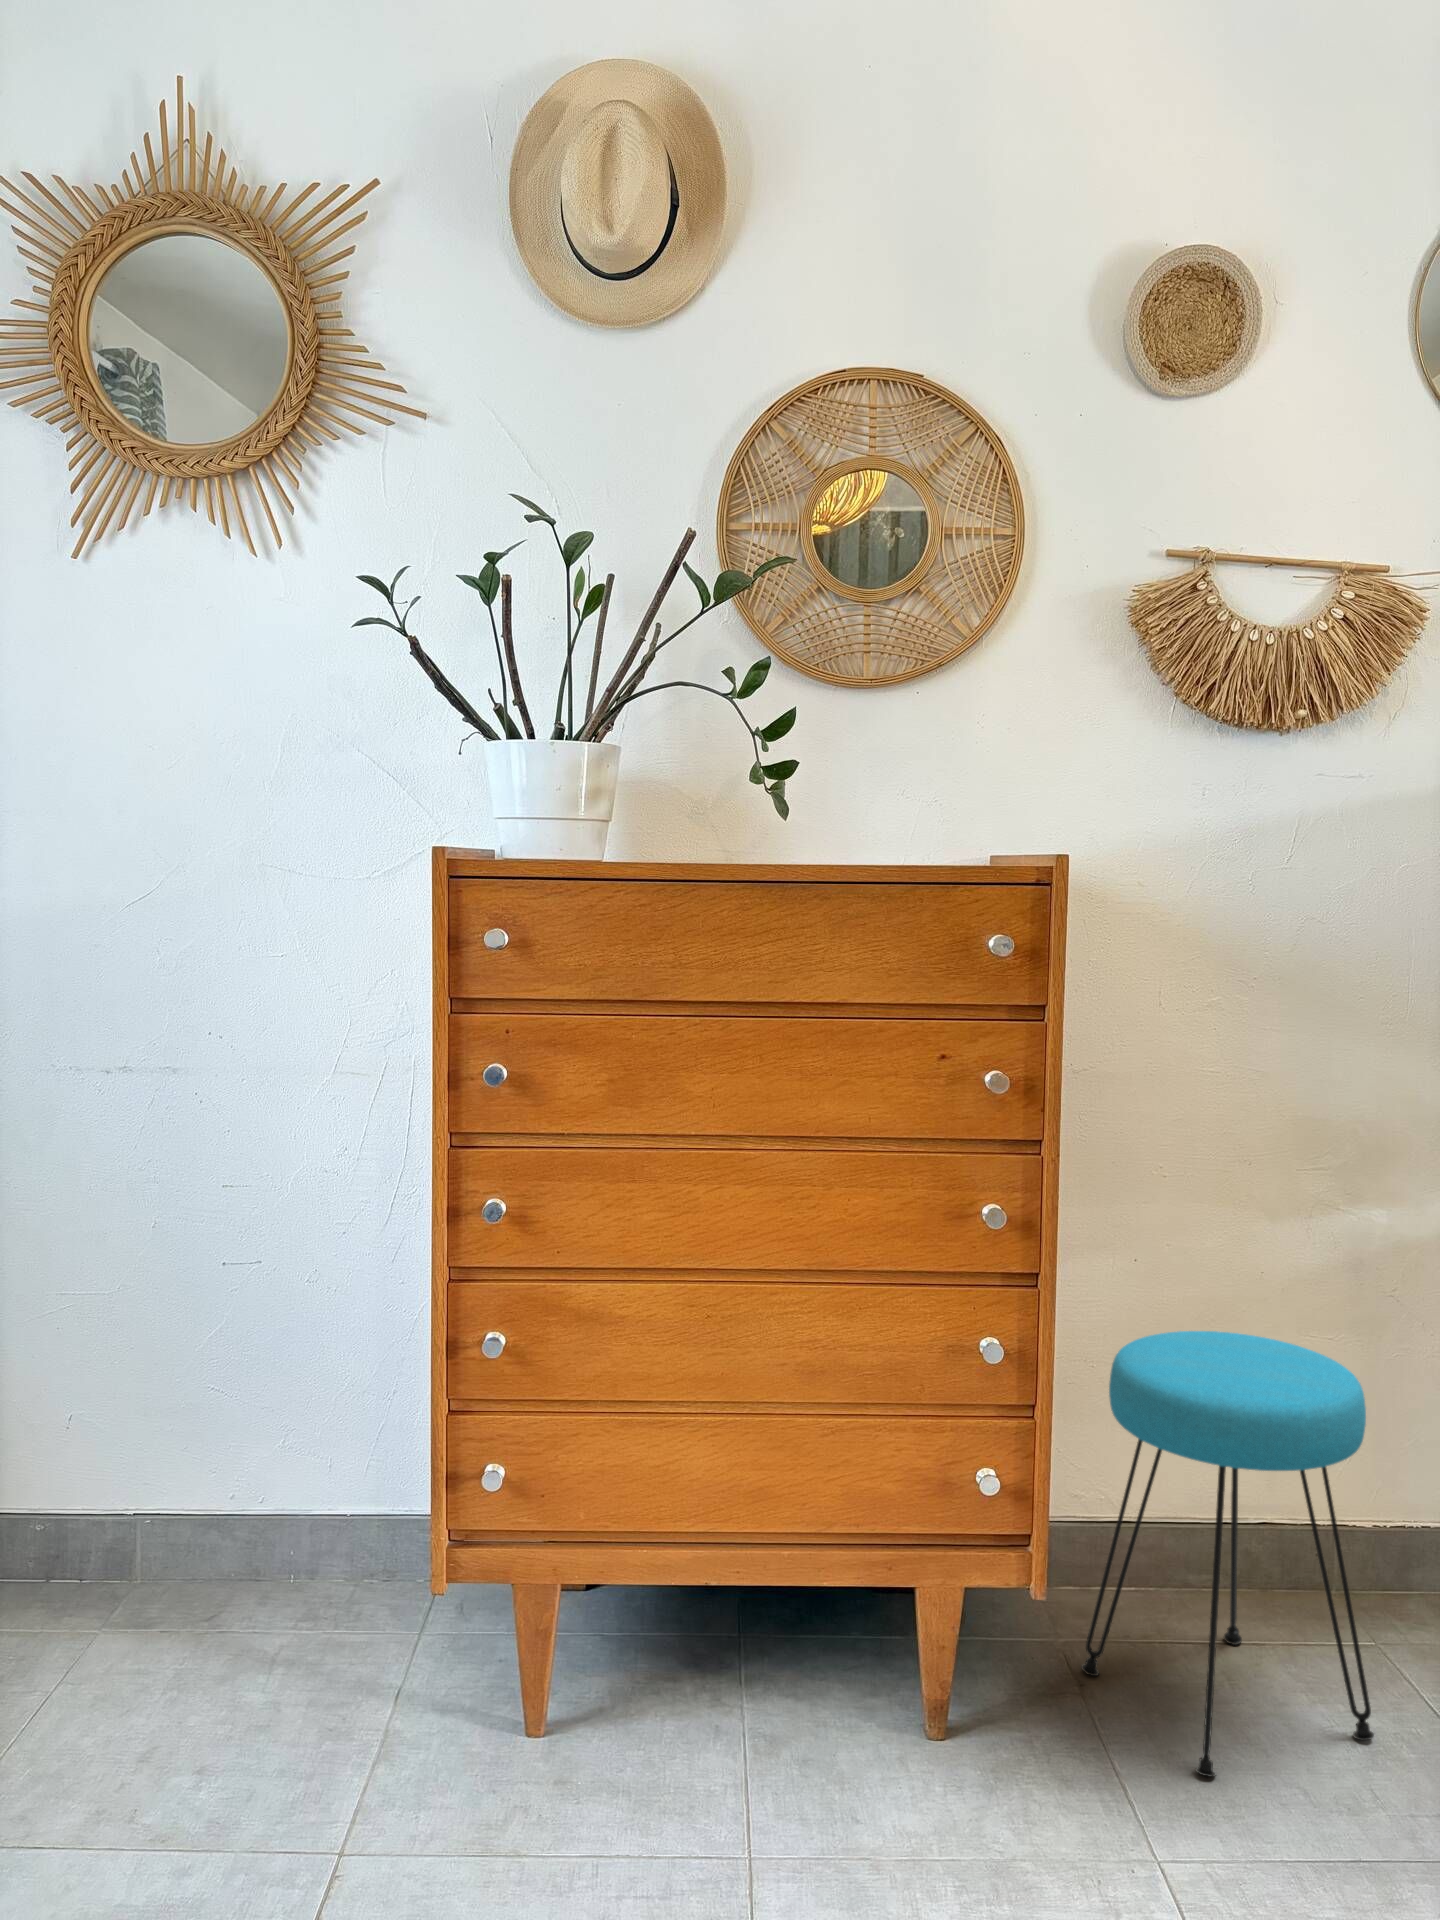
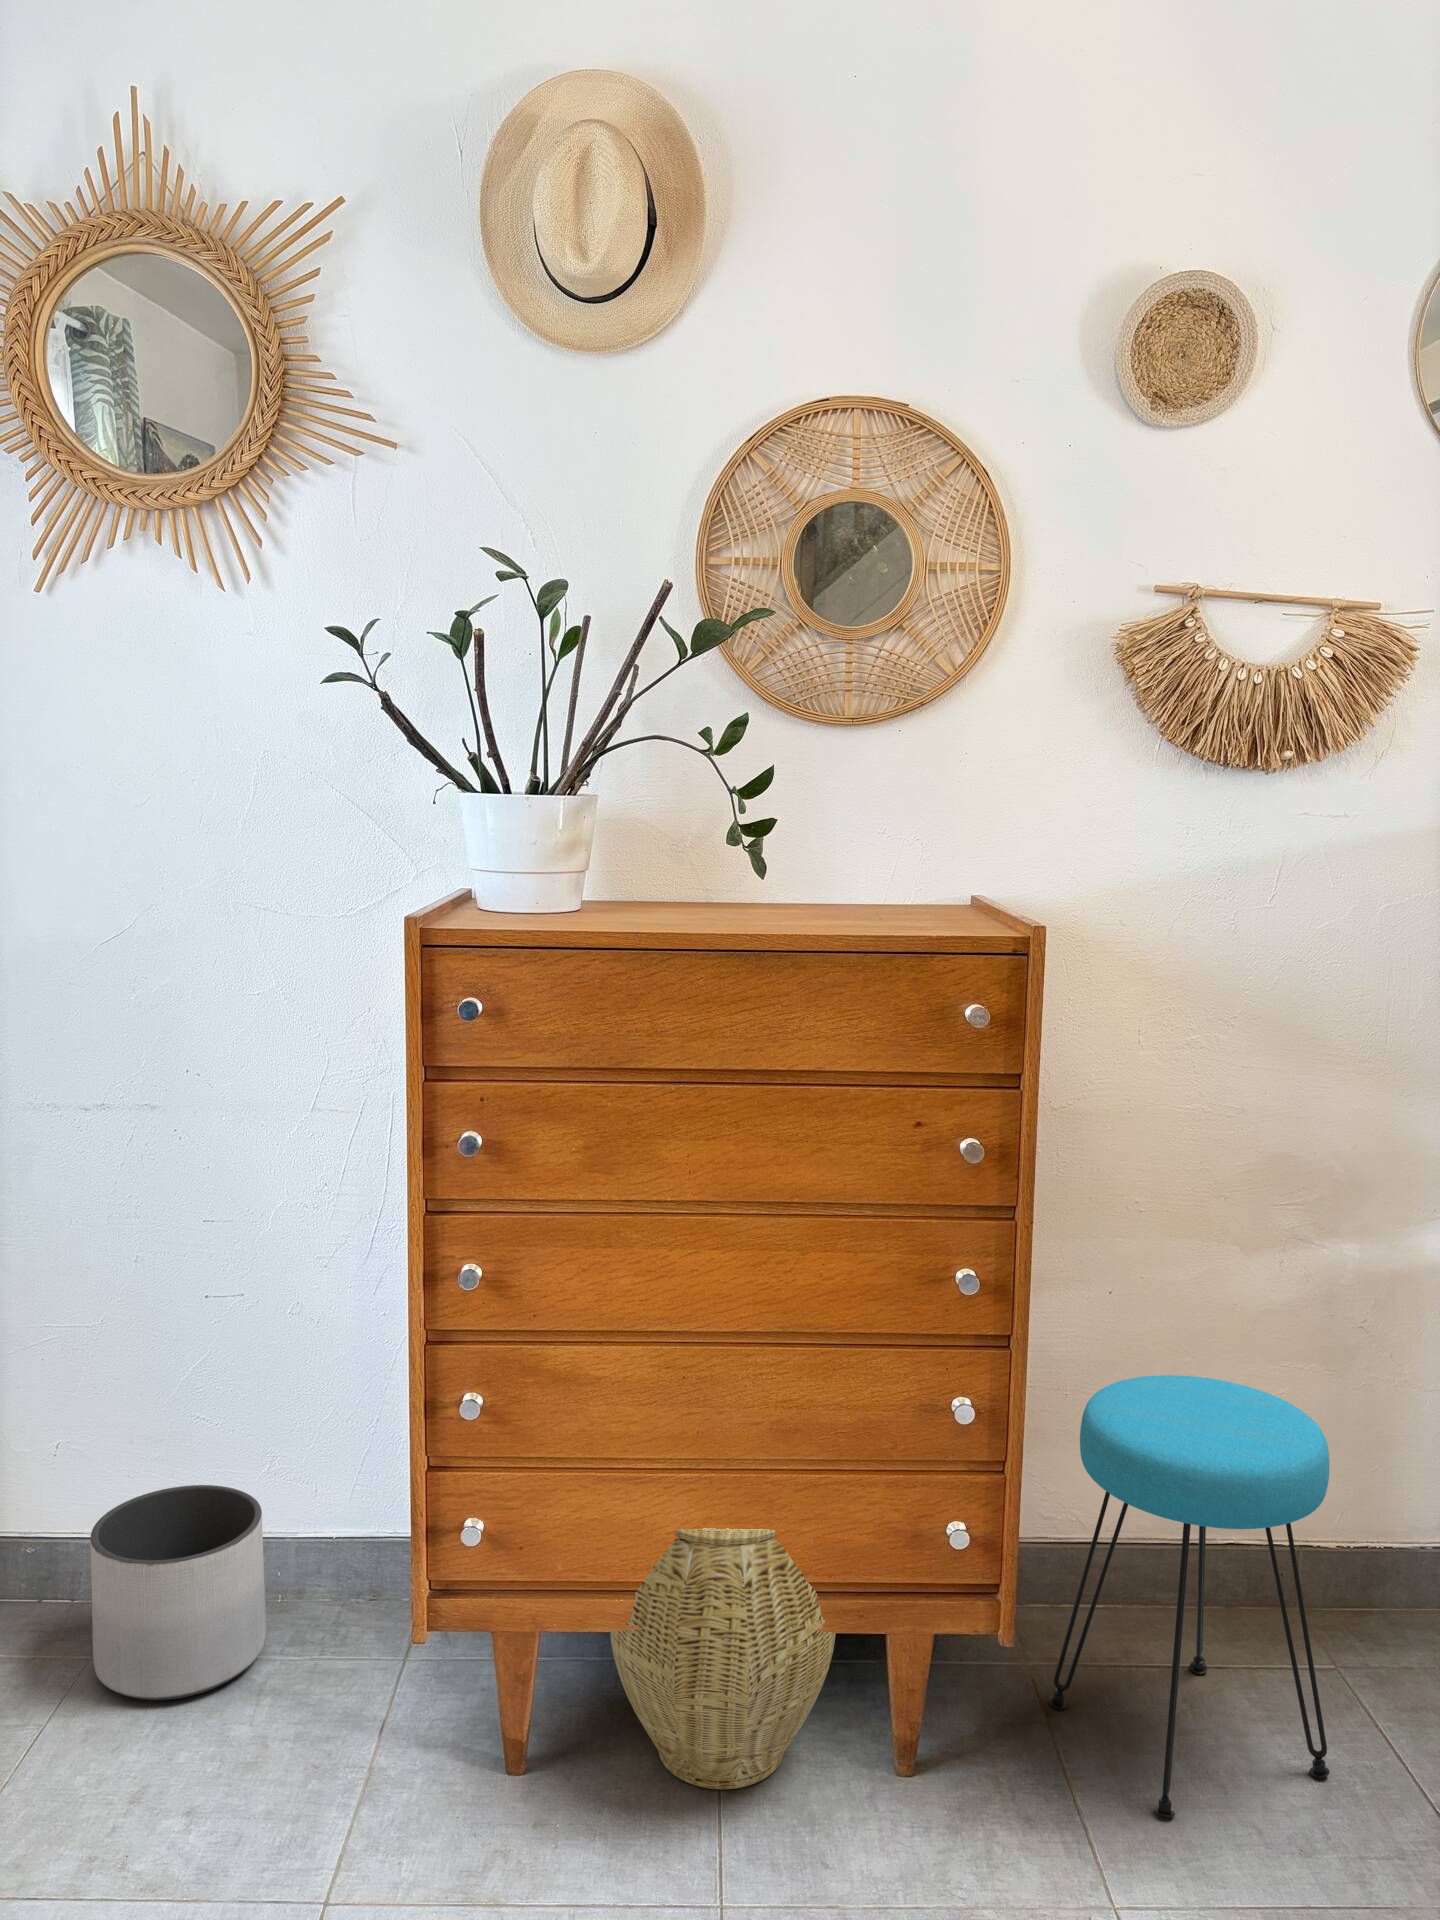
woven basket: none [632,1424,863,1750] -> present [610,1528,836,1789]
planter: none [104,1452,280,1665] -> present [90,1485,266,1700]

